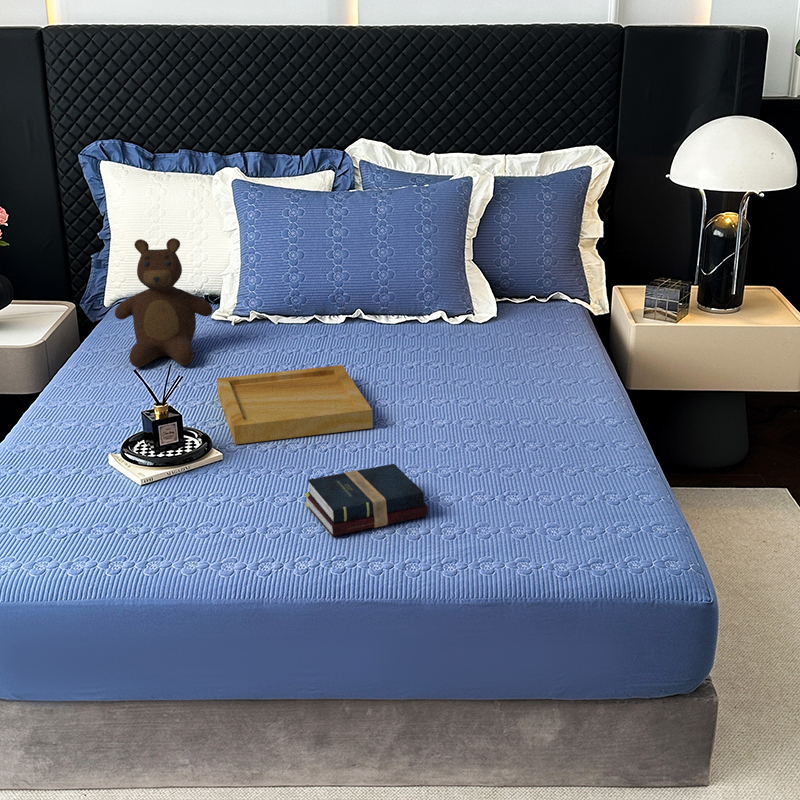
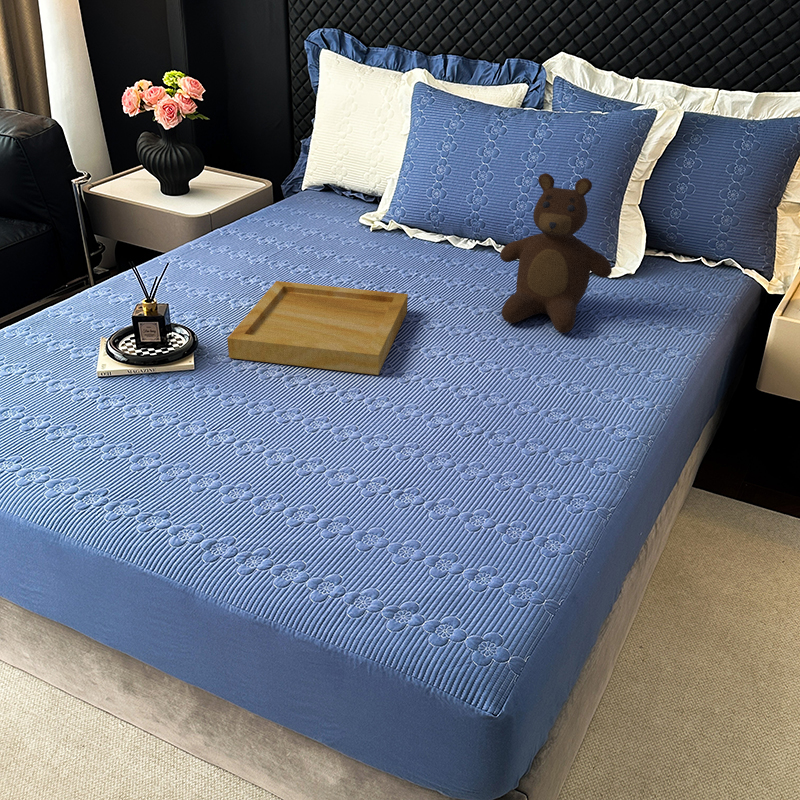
teddy bear: present [115,238,213,367] -> present [500,173,612,333]
hardback book: present [304,464,428,536] -> none [188,426,327,511]

